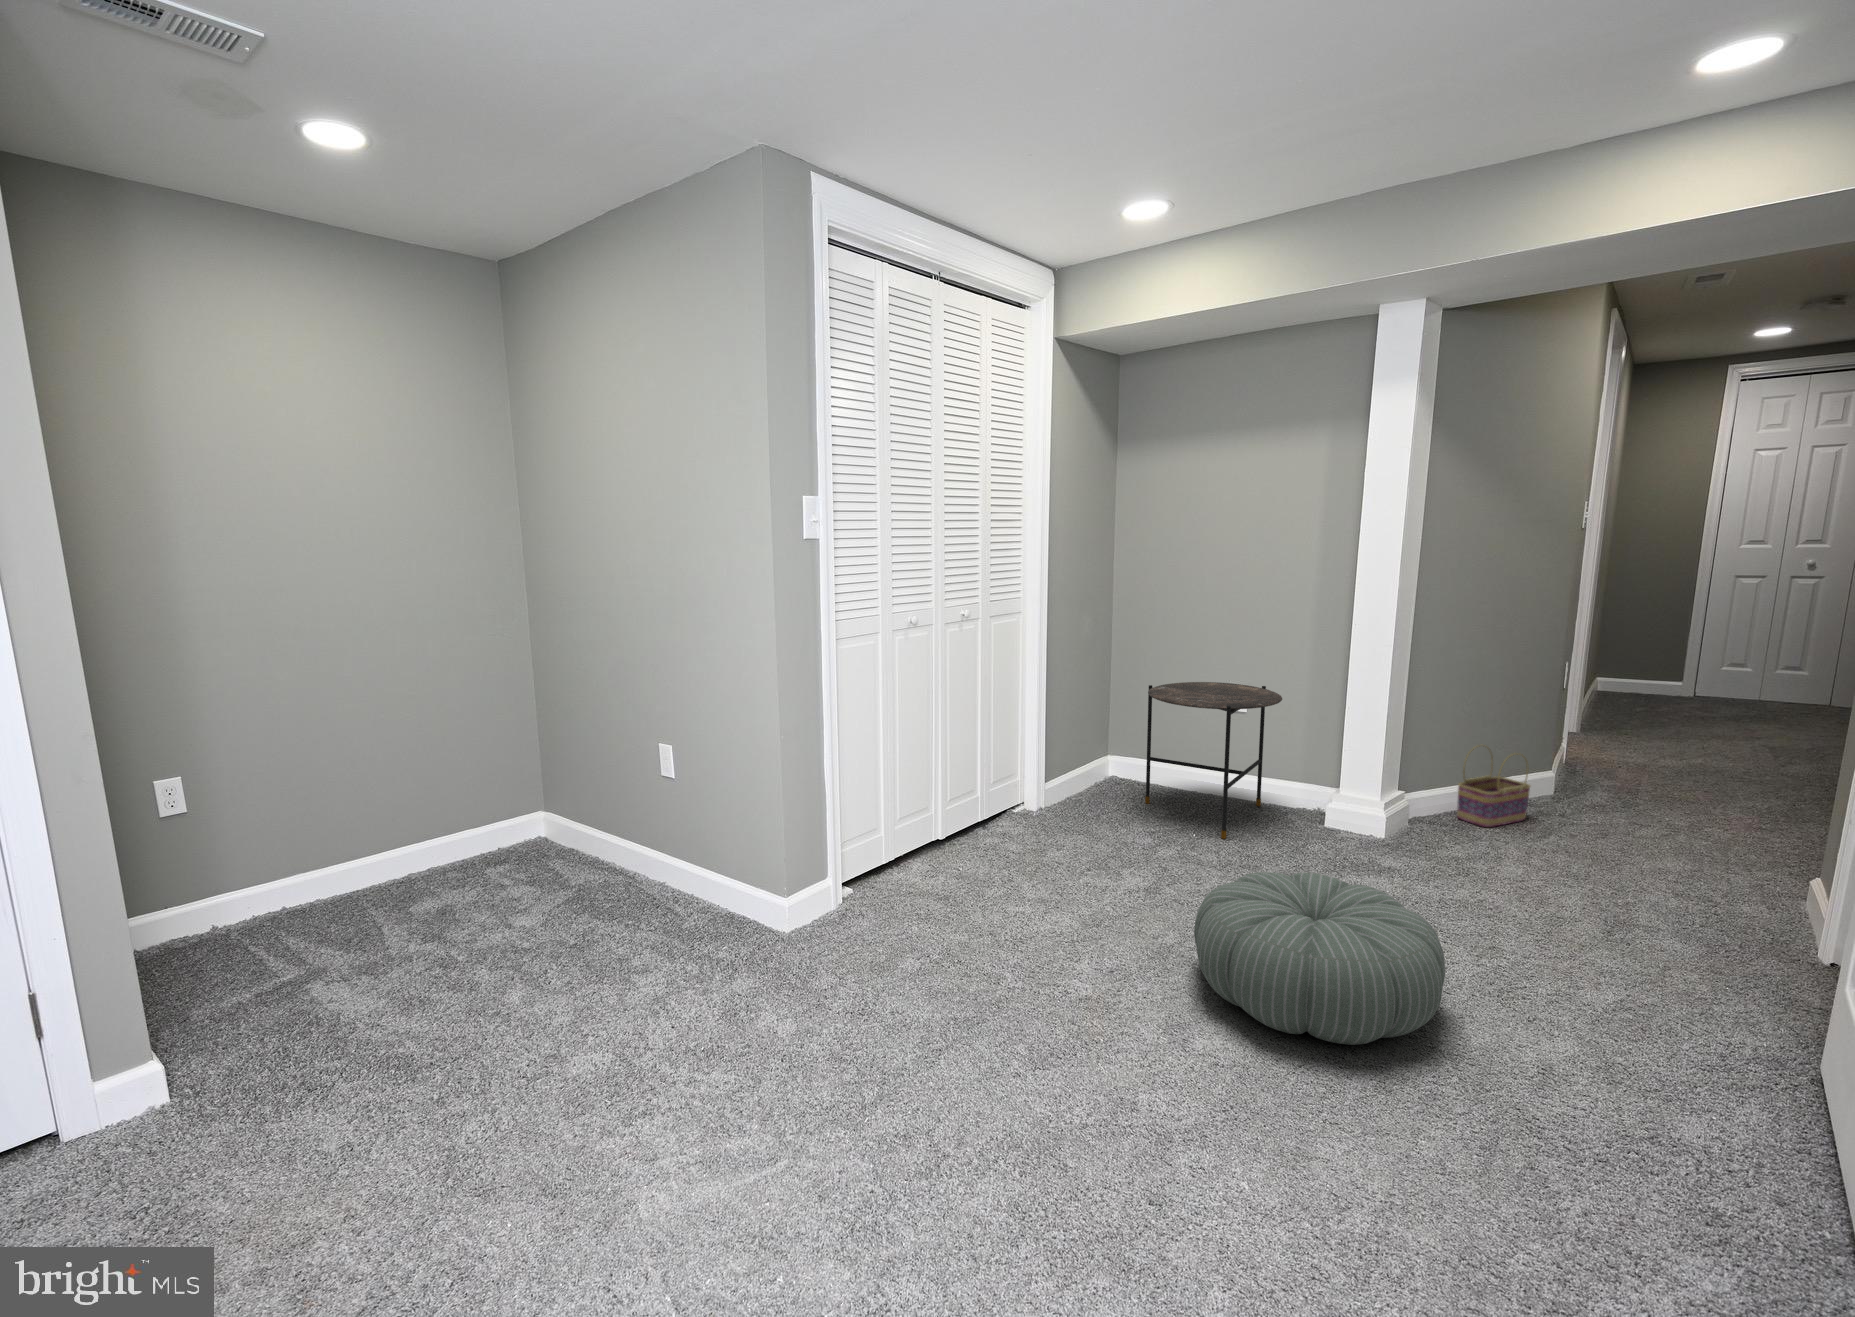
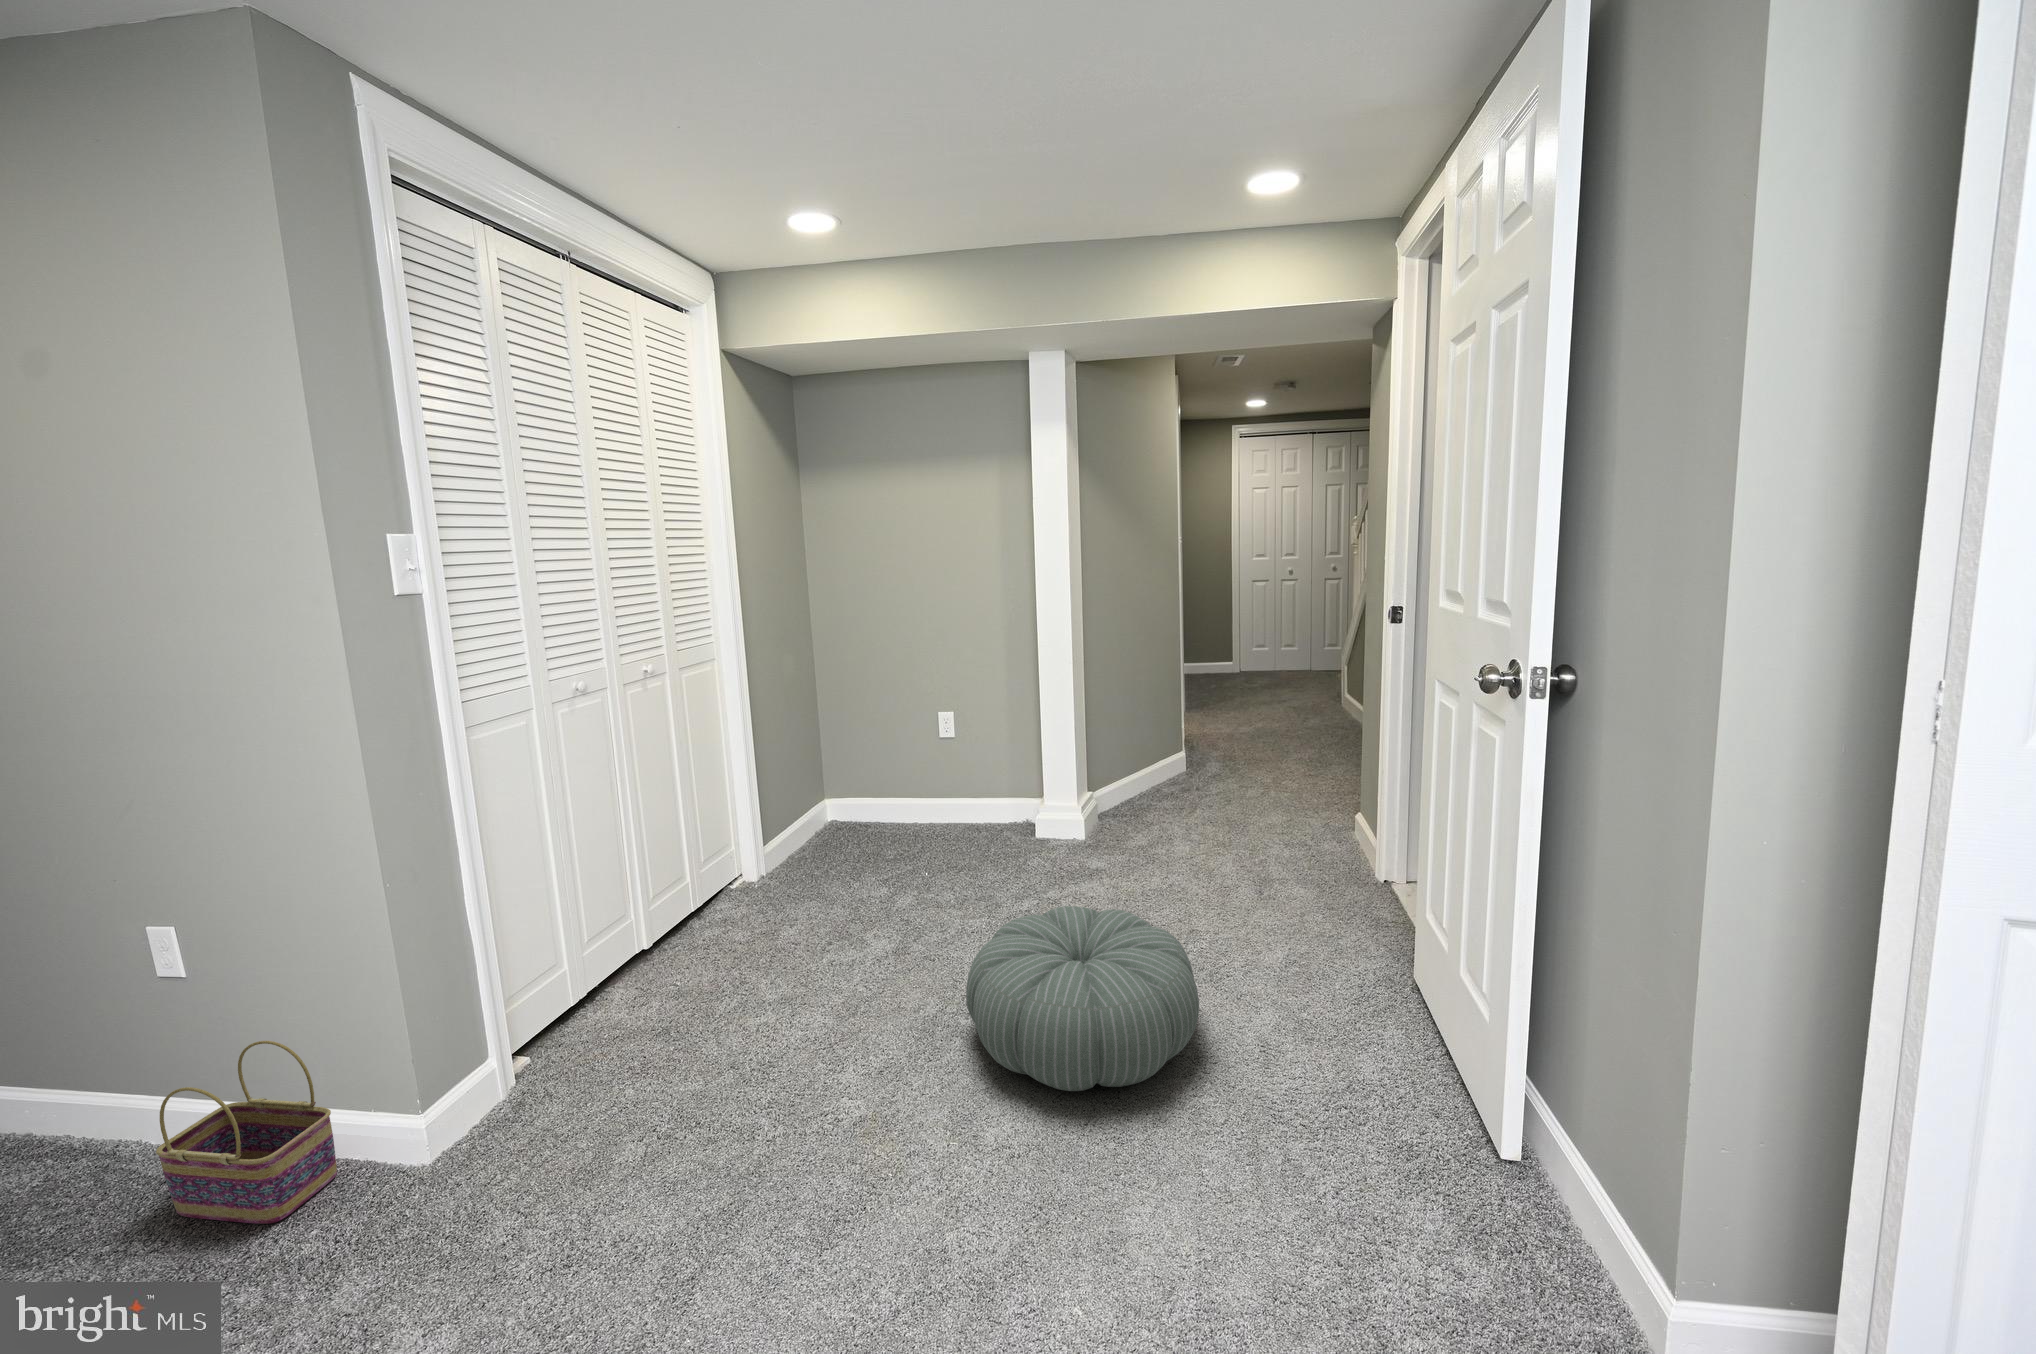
side table: present [1145,682,1282,839] -> none [859,713,990,873]
basket: present [1457,749,1530,827] -> present [156,1041,337,1224]

